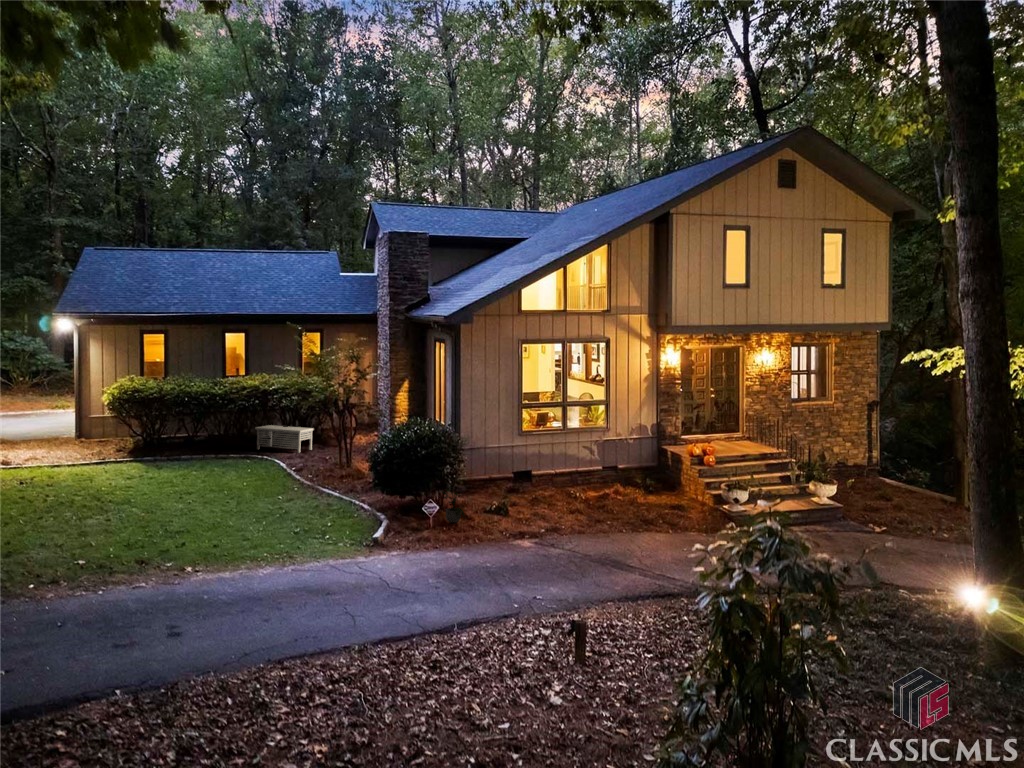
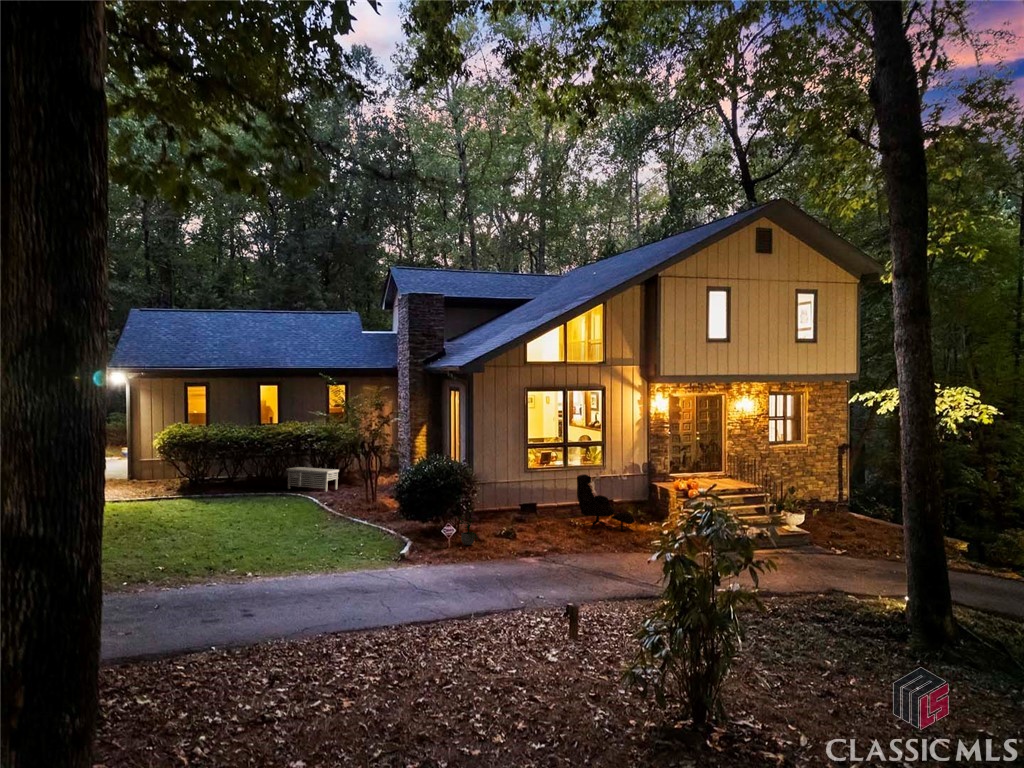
lounge chair: none [577,437,642,503] -> present [577,474,635,532]

